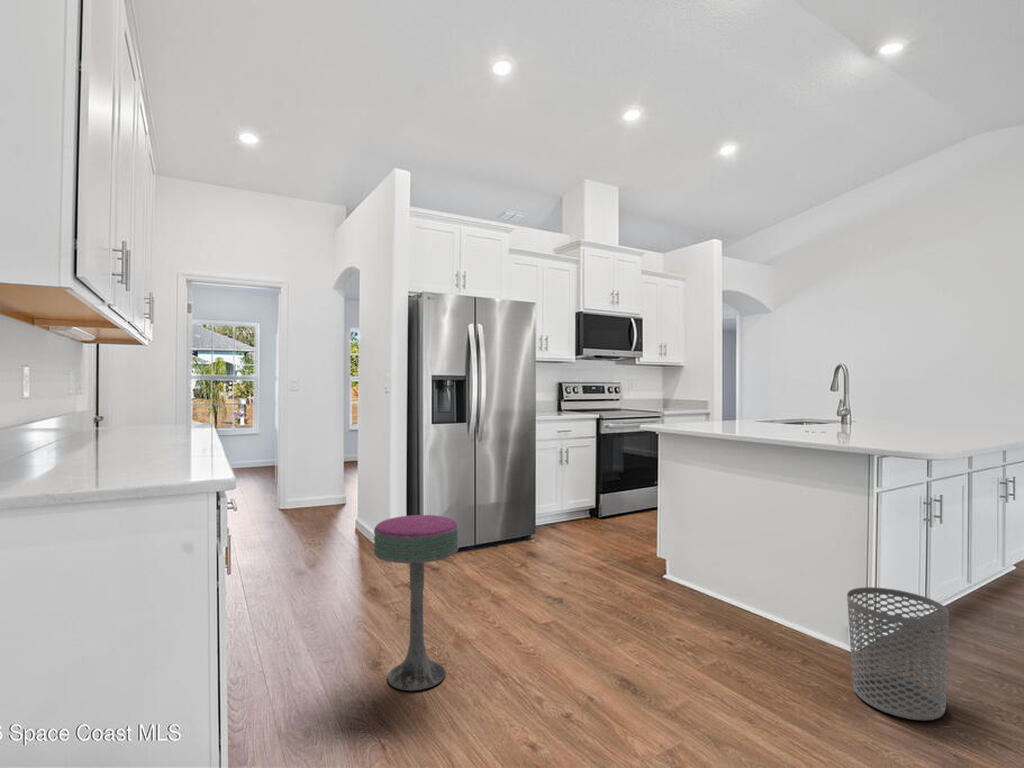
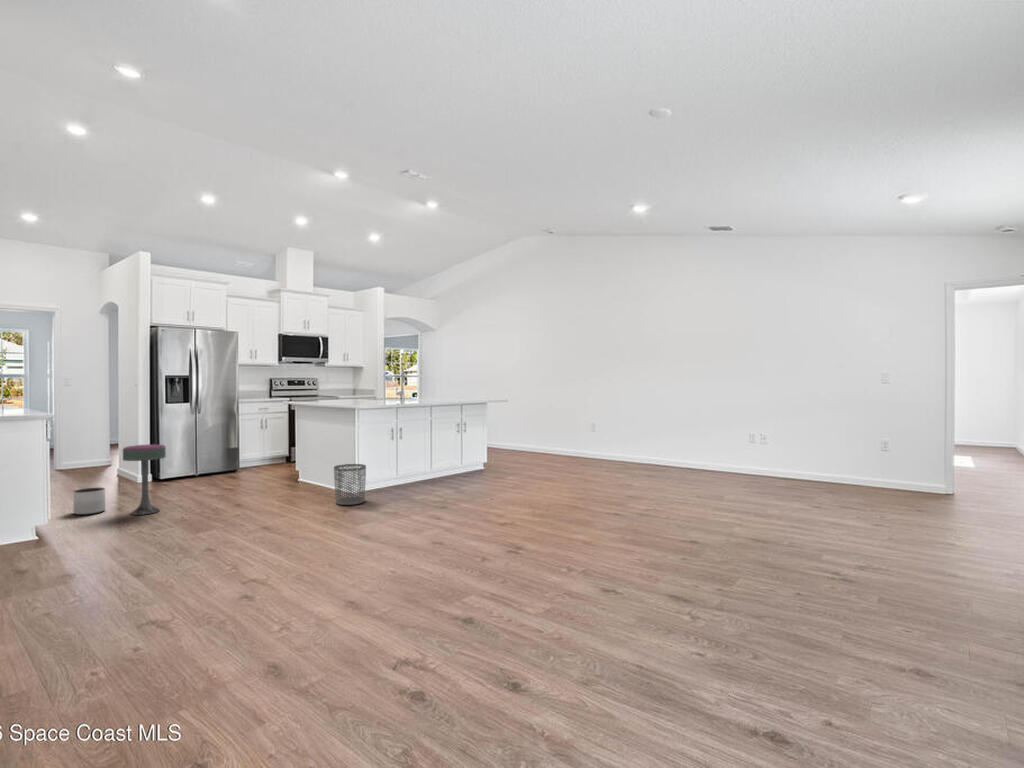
planter: none [281,599,339,670] -> present [74,488,106,515]

